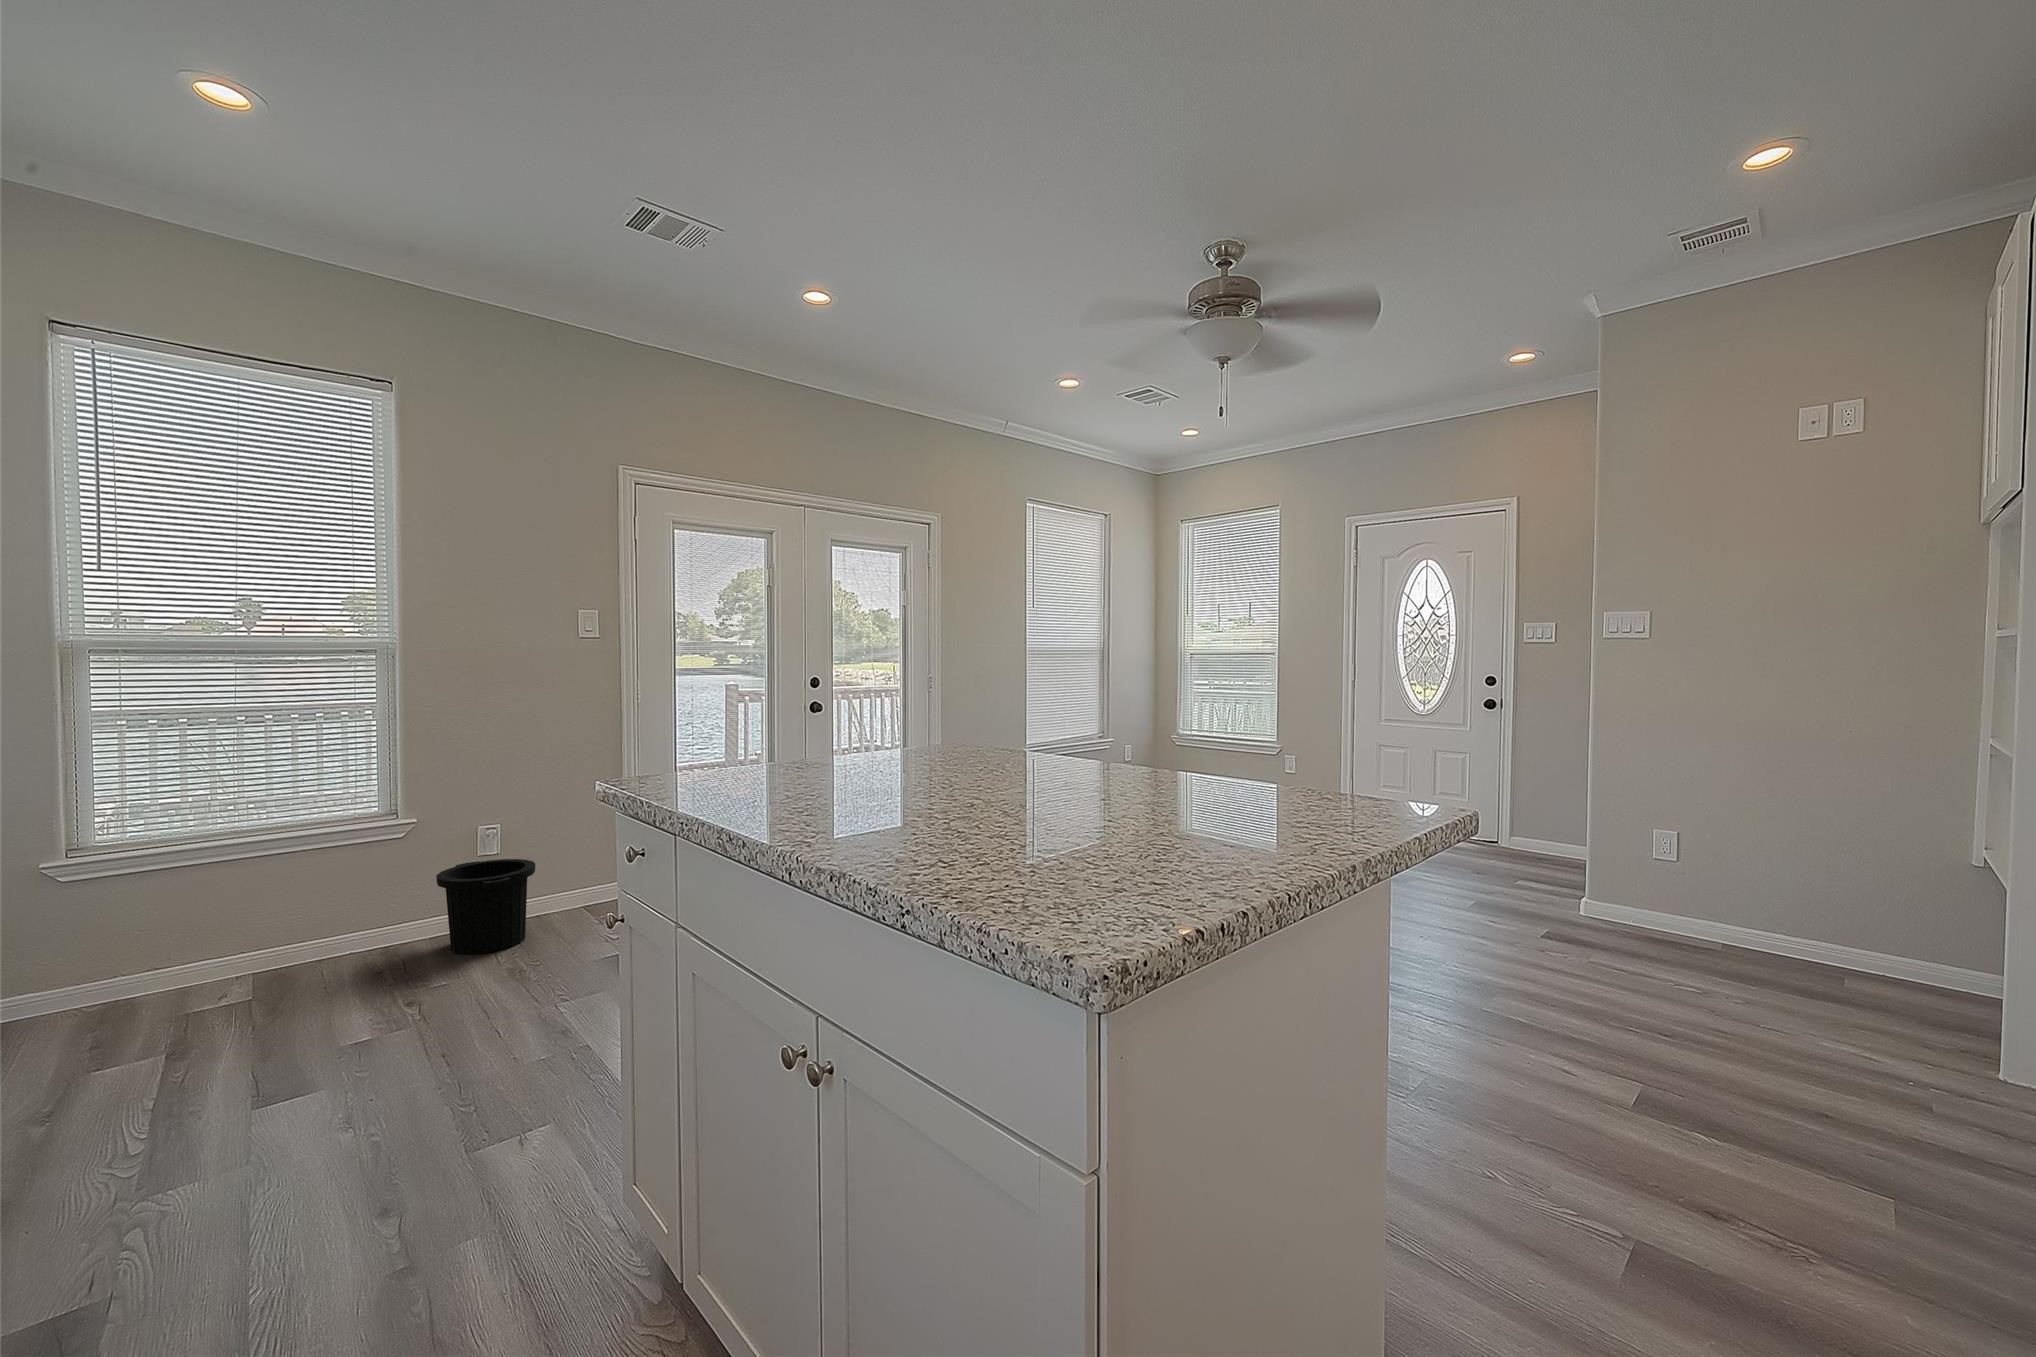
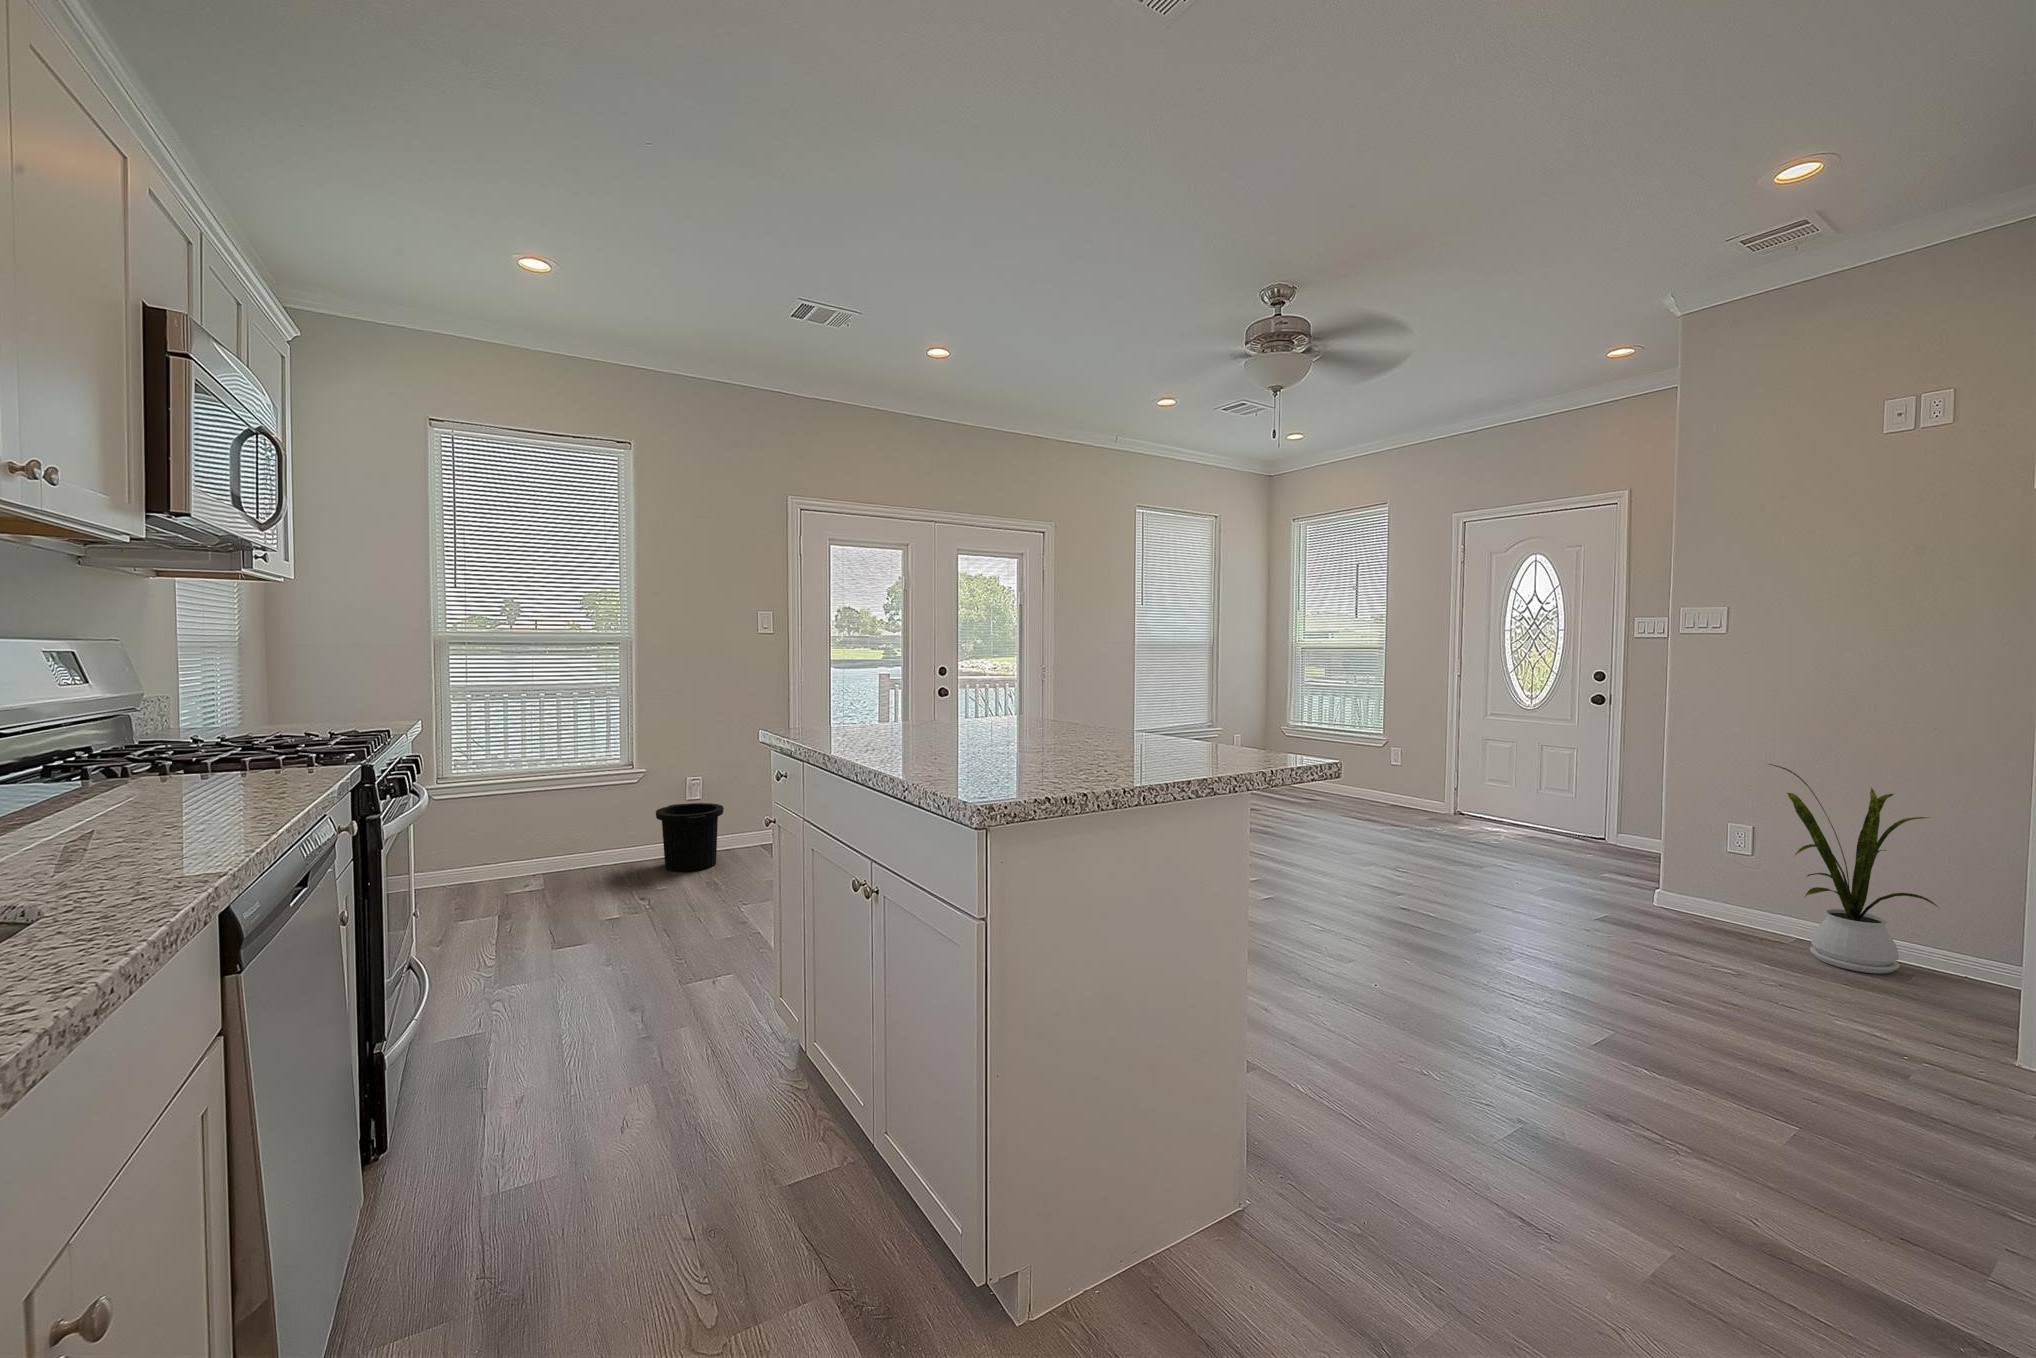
house plant: none [1706,770,1878,982] -> present [1770,764,1938,974]

